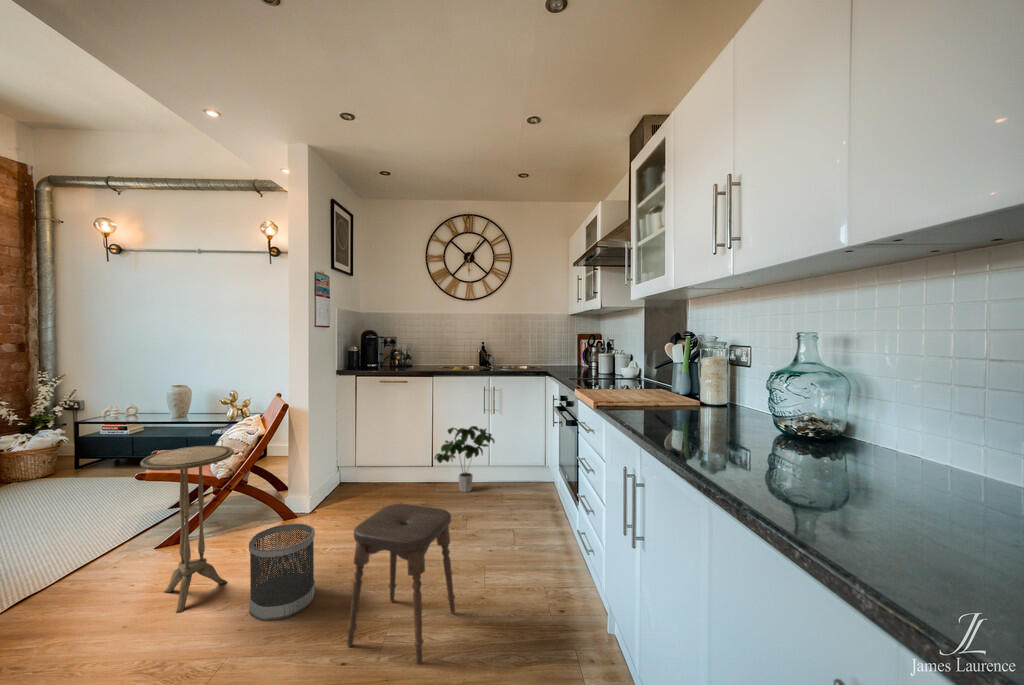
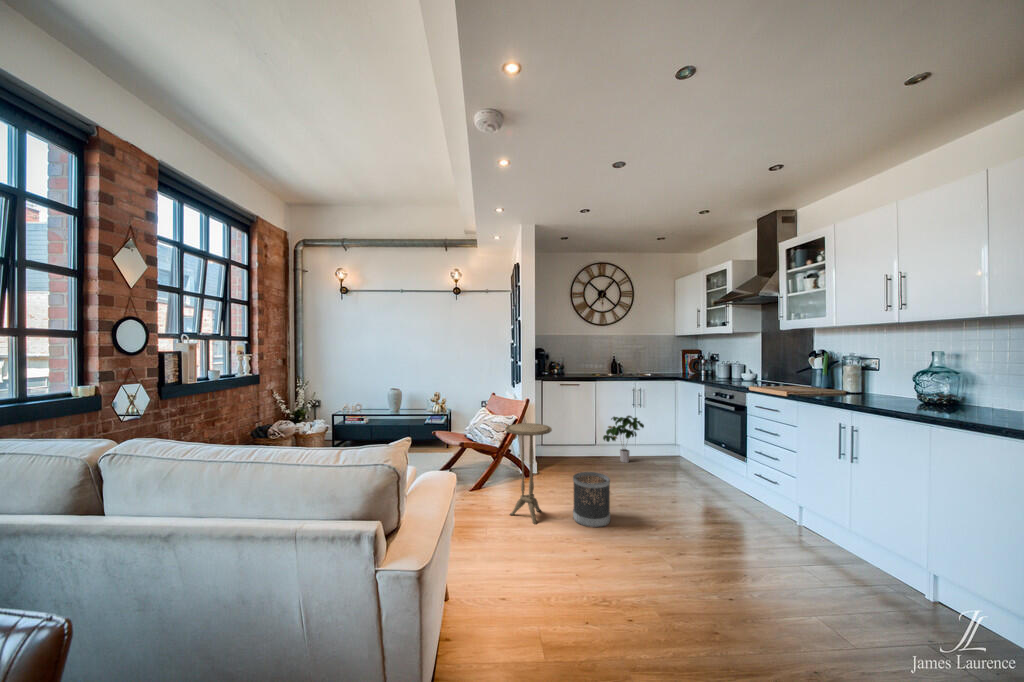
stool: present [347,504,455,664] -> none [657,457,714,545]

